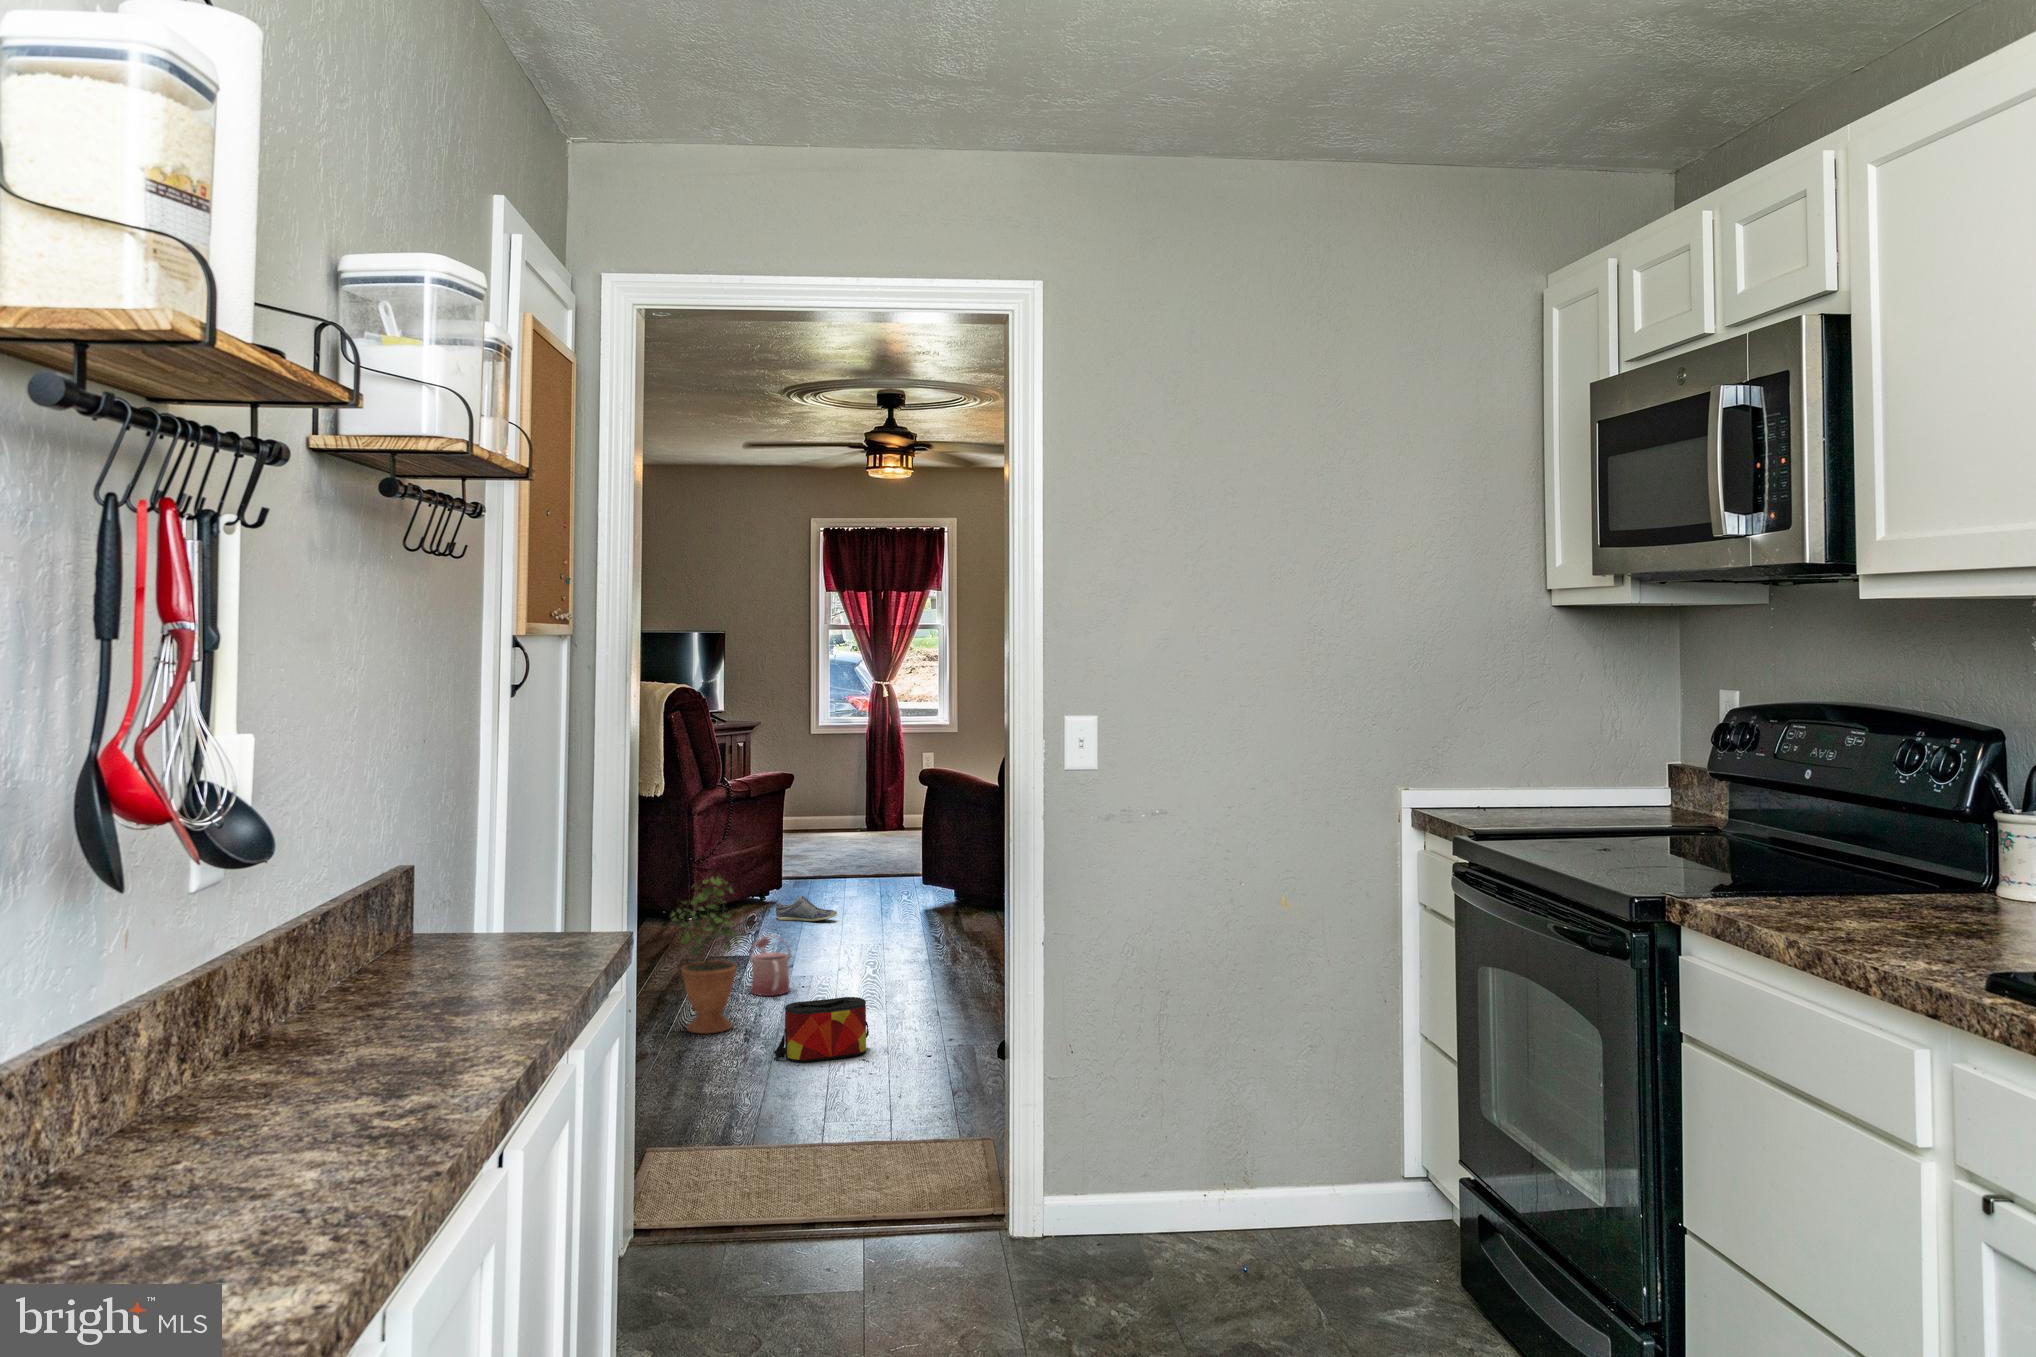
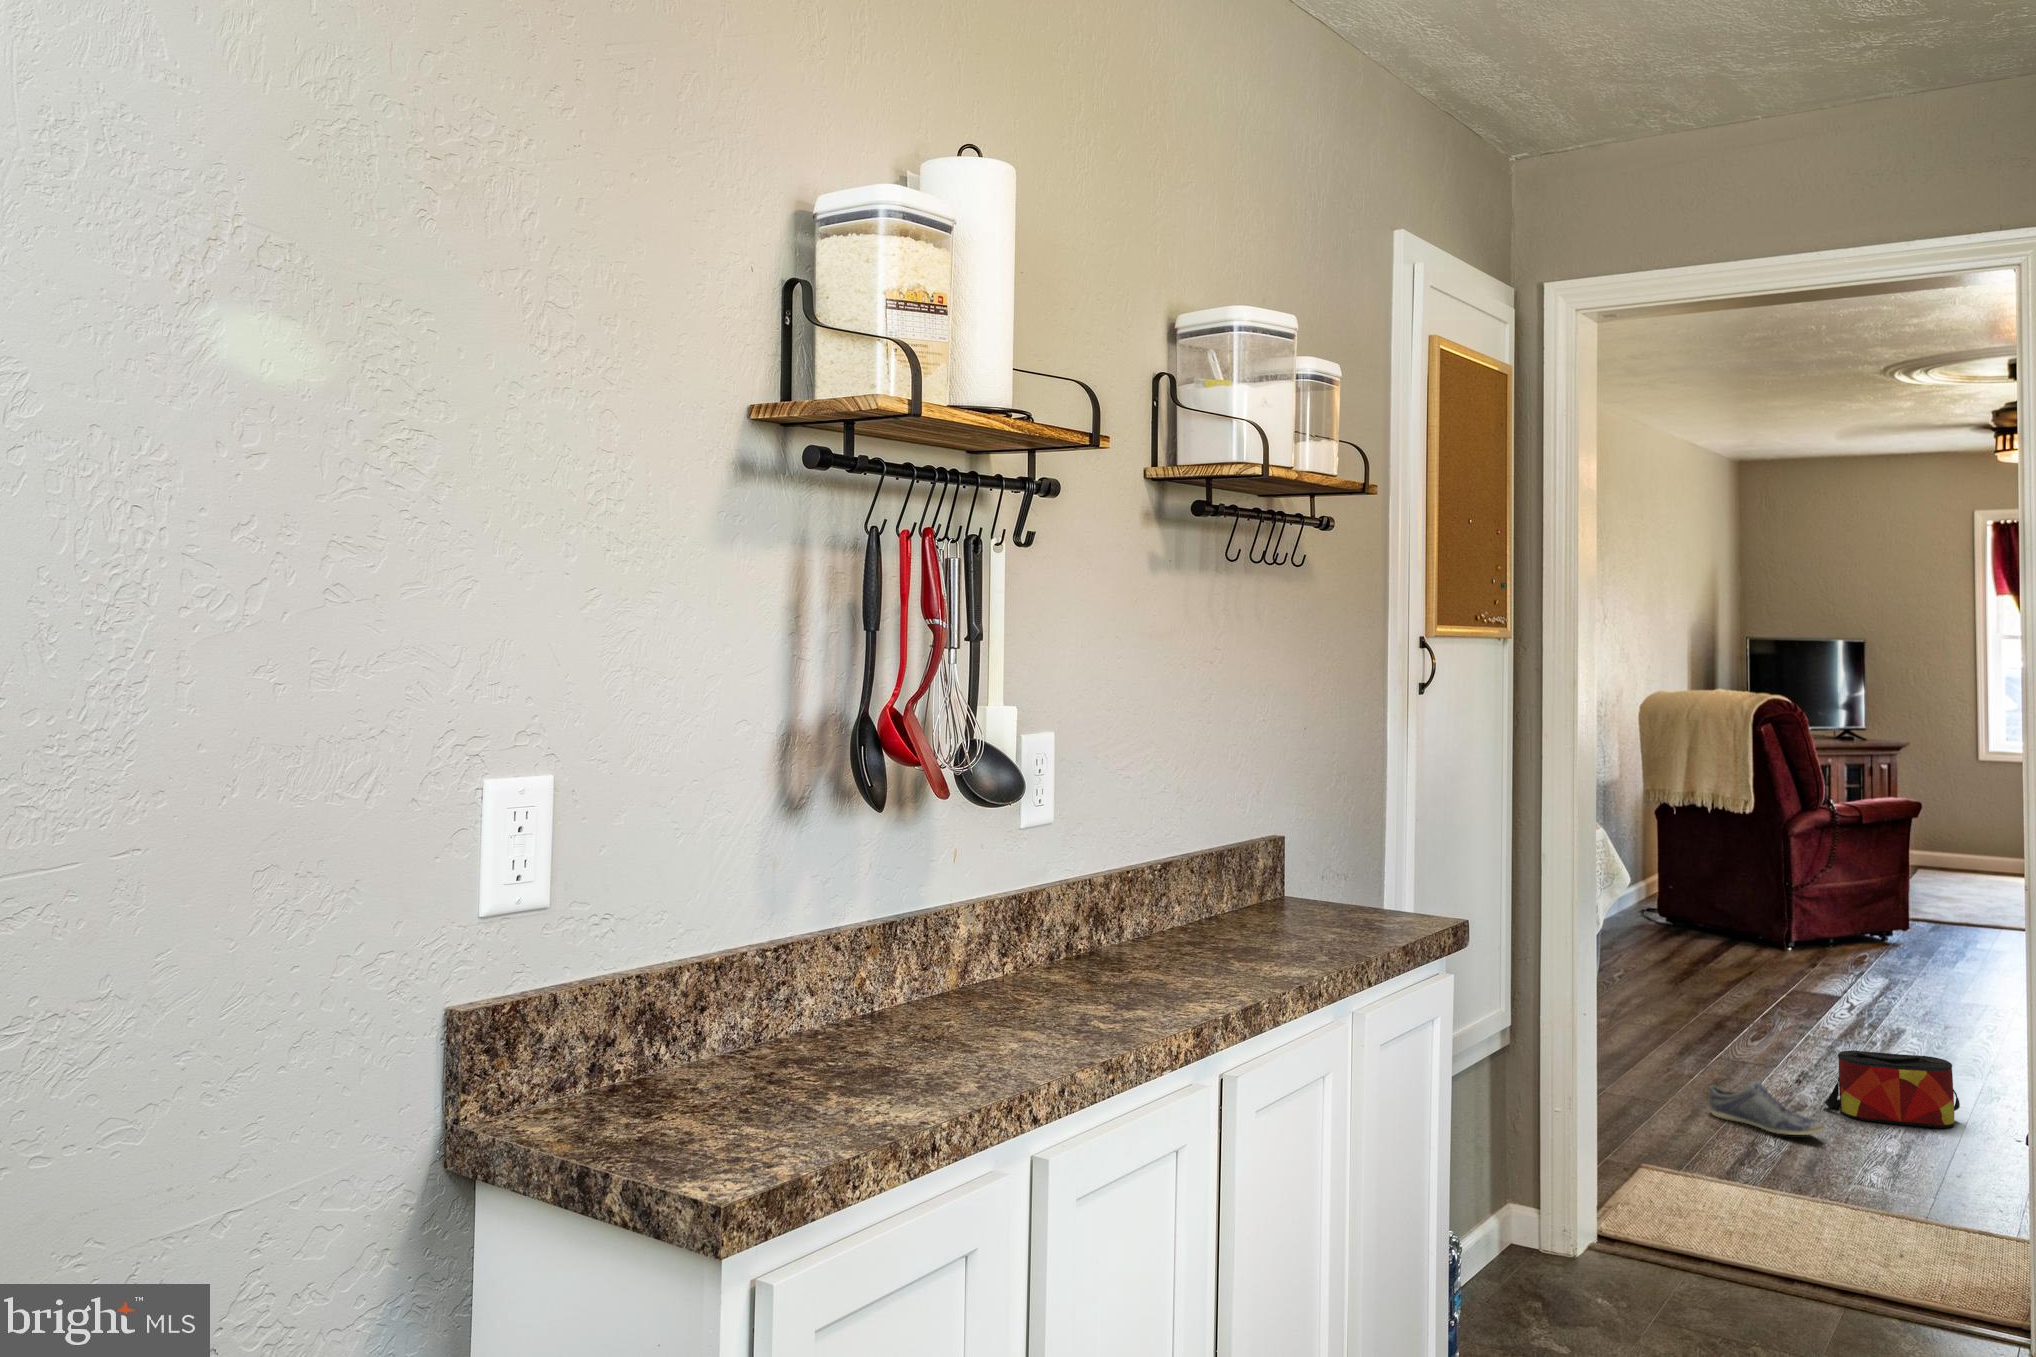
potted plant: present [671,875,738,1033] -> none [1707,892,1792,1069]
shoe: present [776,896,837,921] -> present [1709,1082,1824,1135]
watering can: present [749,935,791,996] -> none [1822,974,1879,1043]

